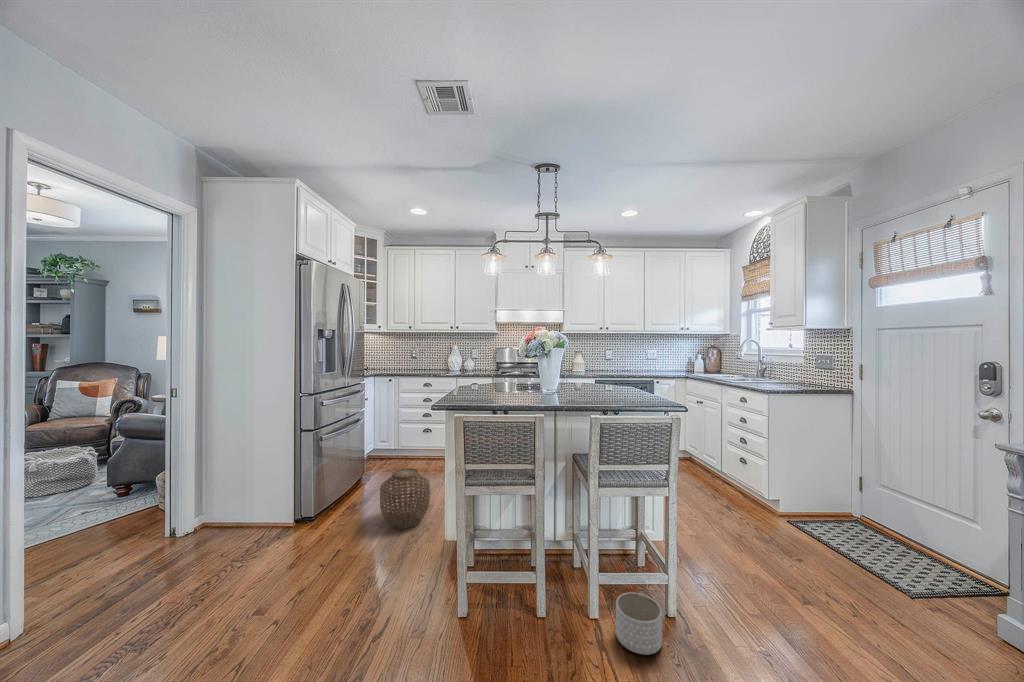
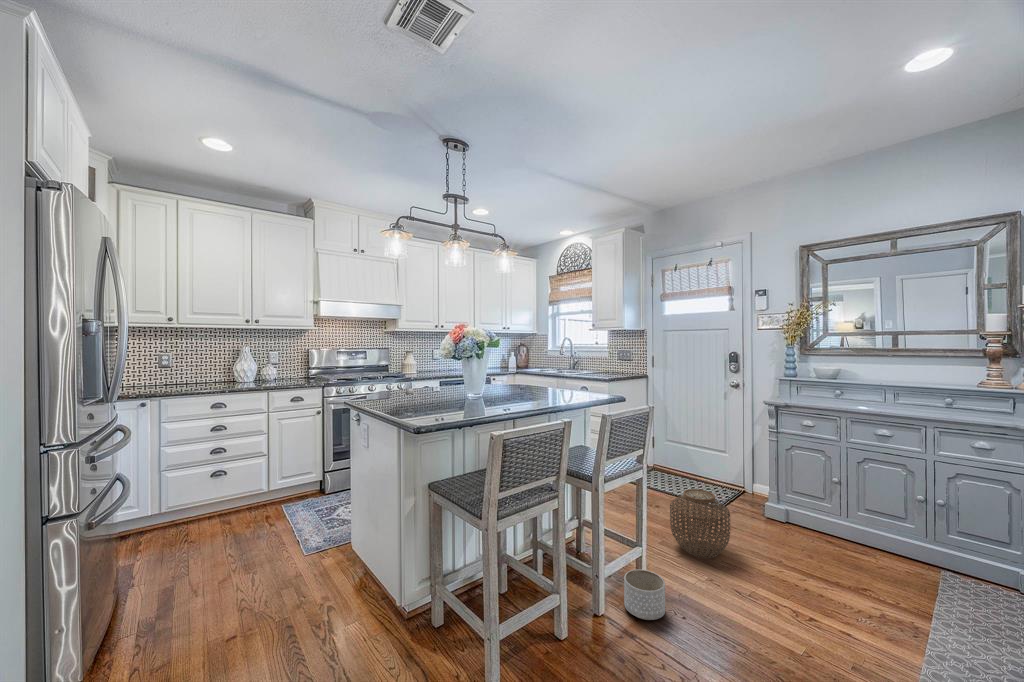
woven basket: present [380,468,430,529] -> present [670,489,730,558]

